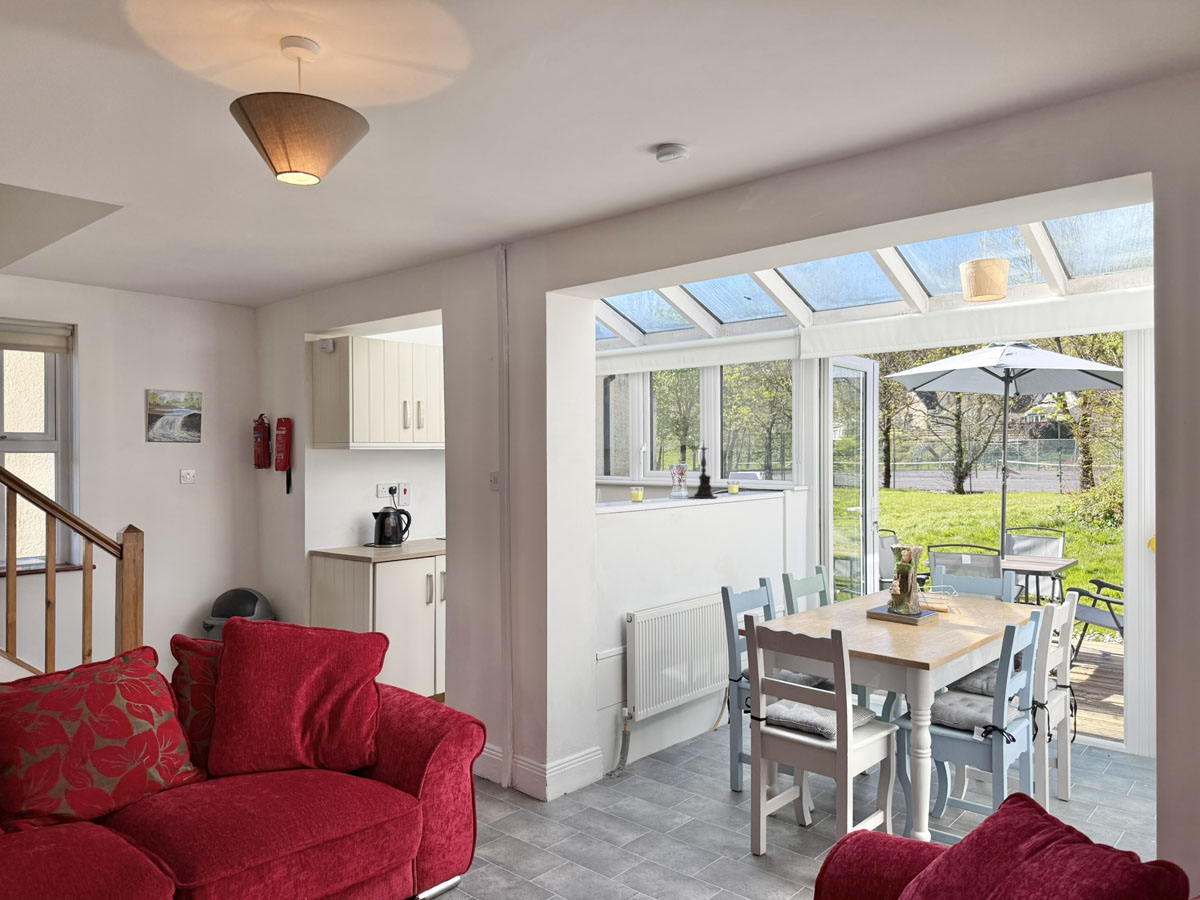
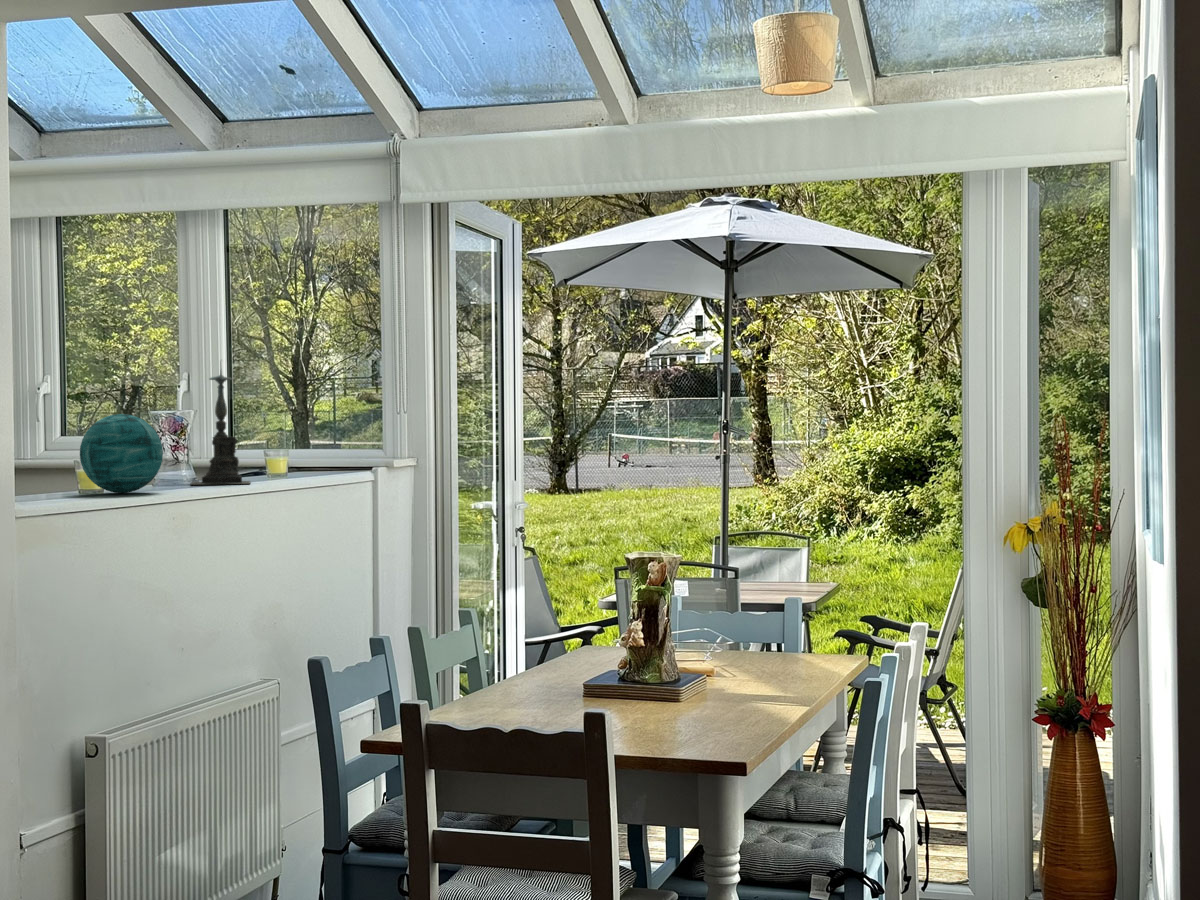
decorative orb: none [635,466,671,502] -> present [80,414,163,493]

